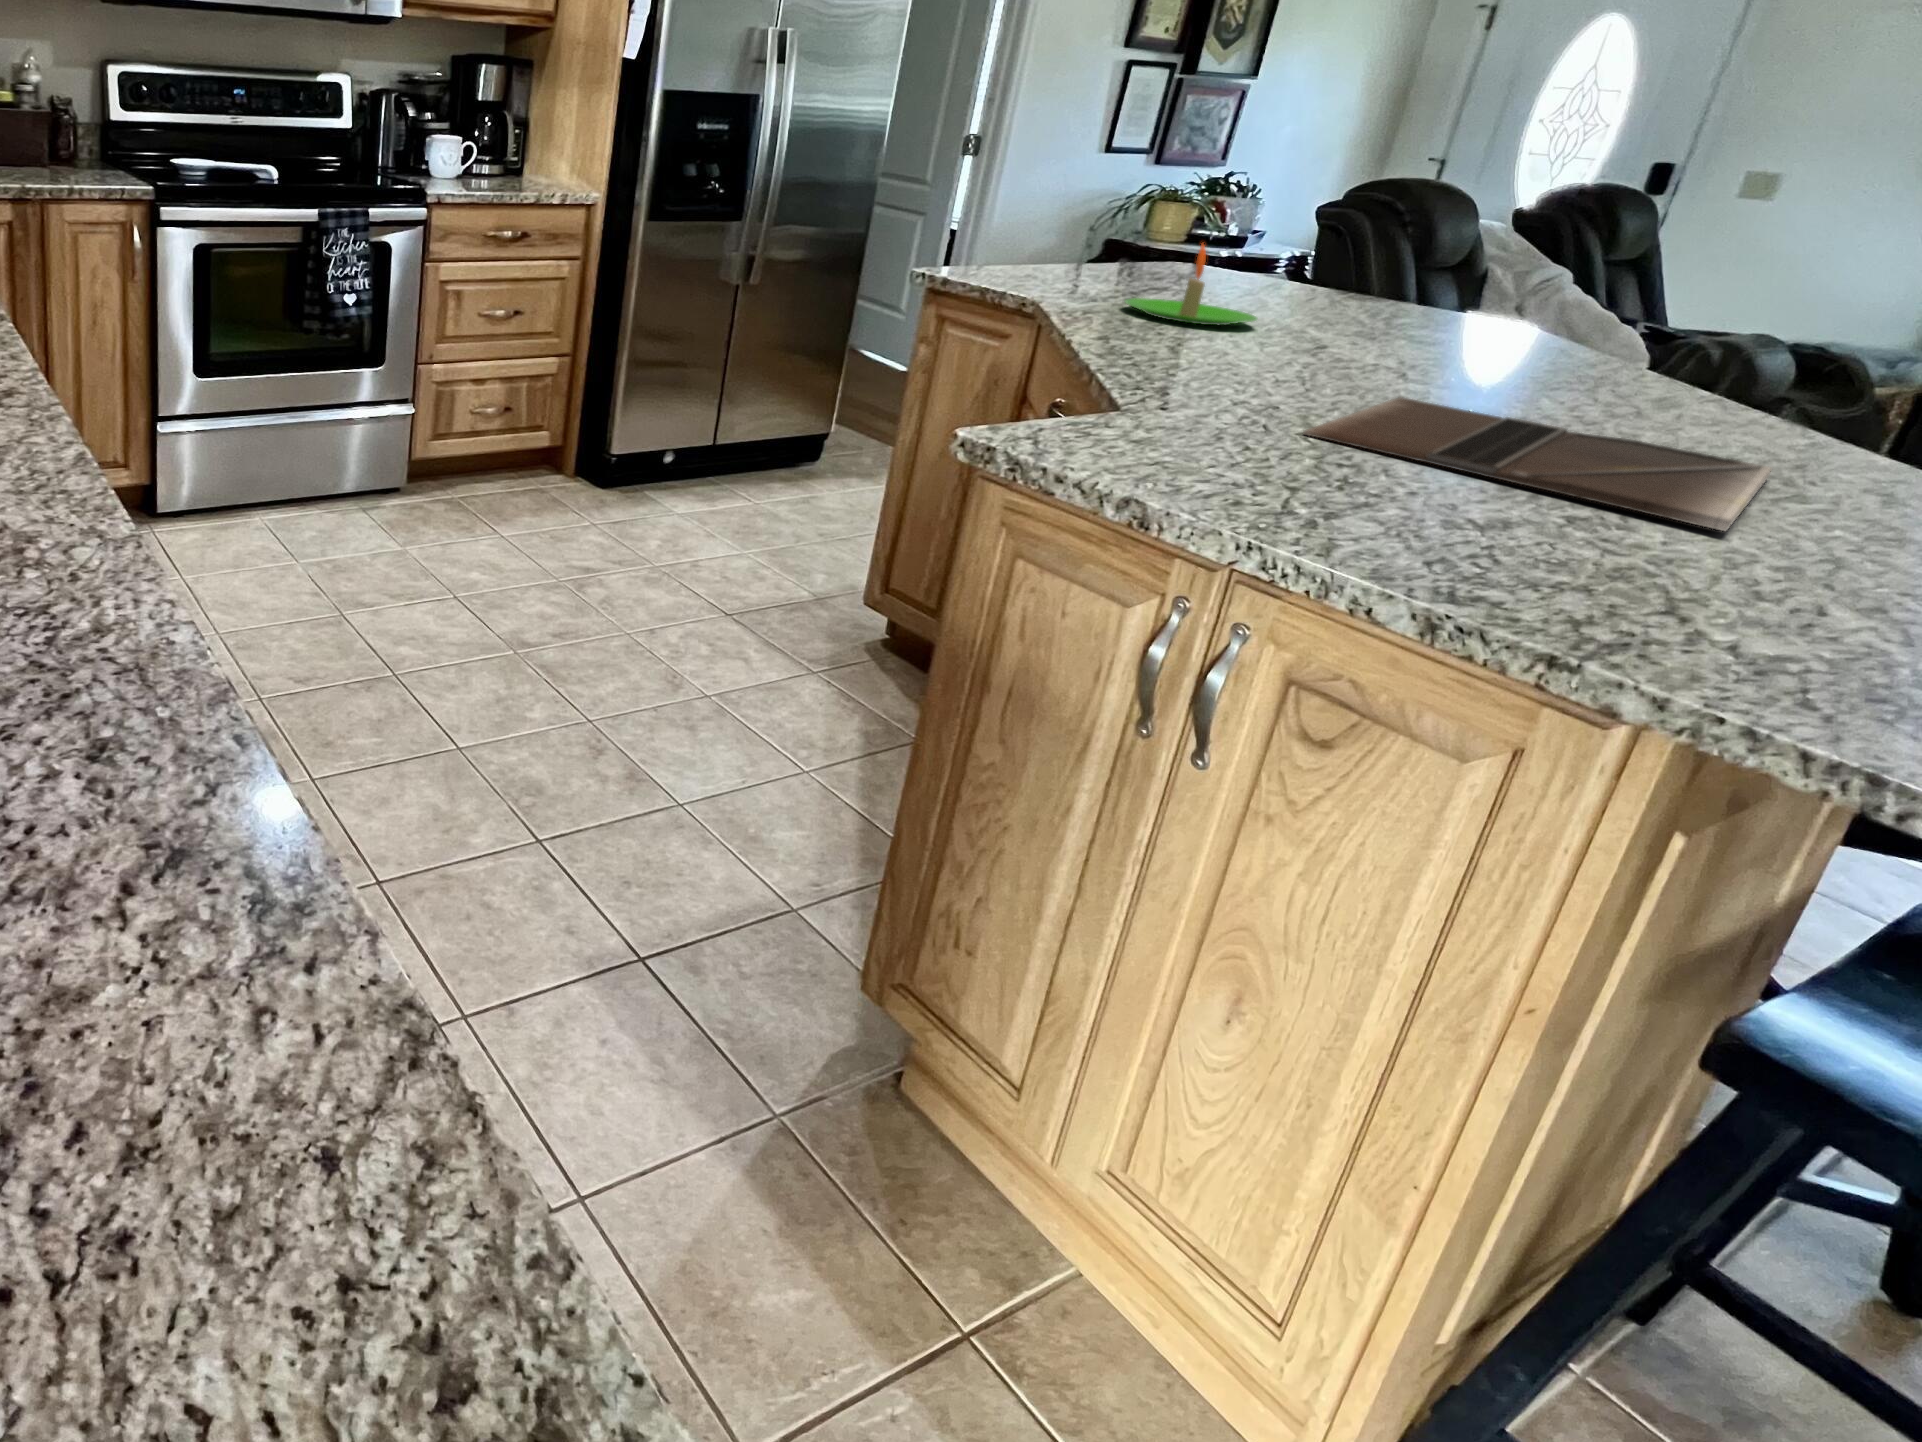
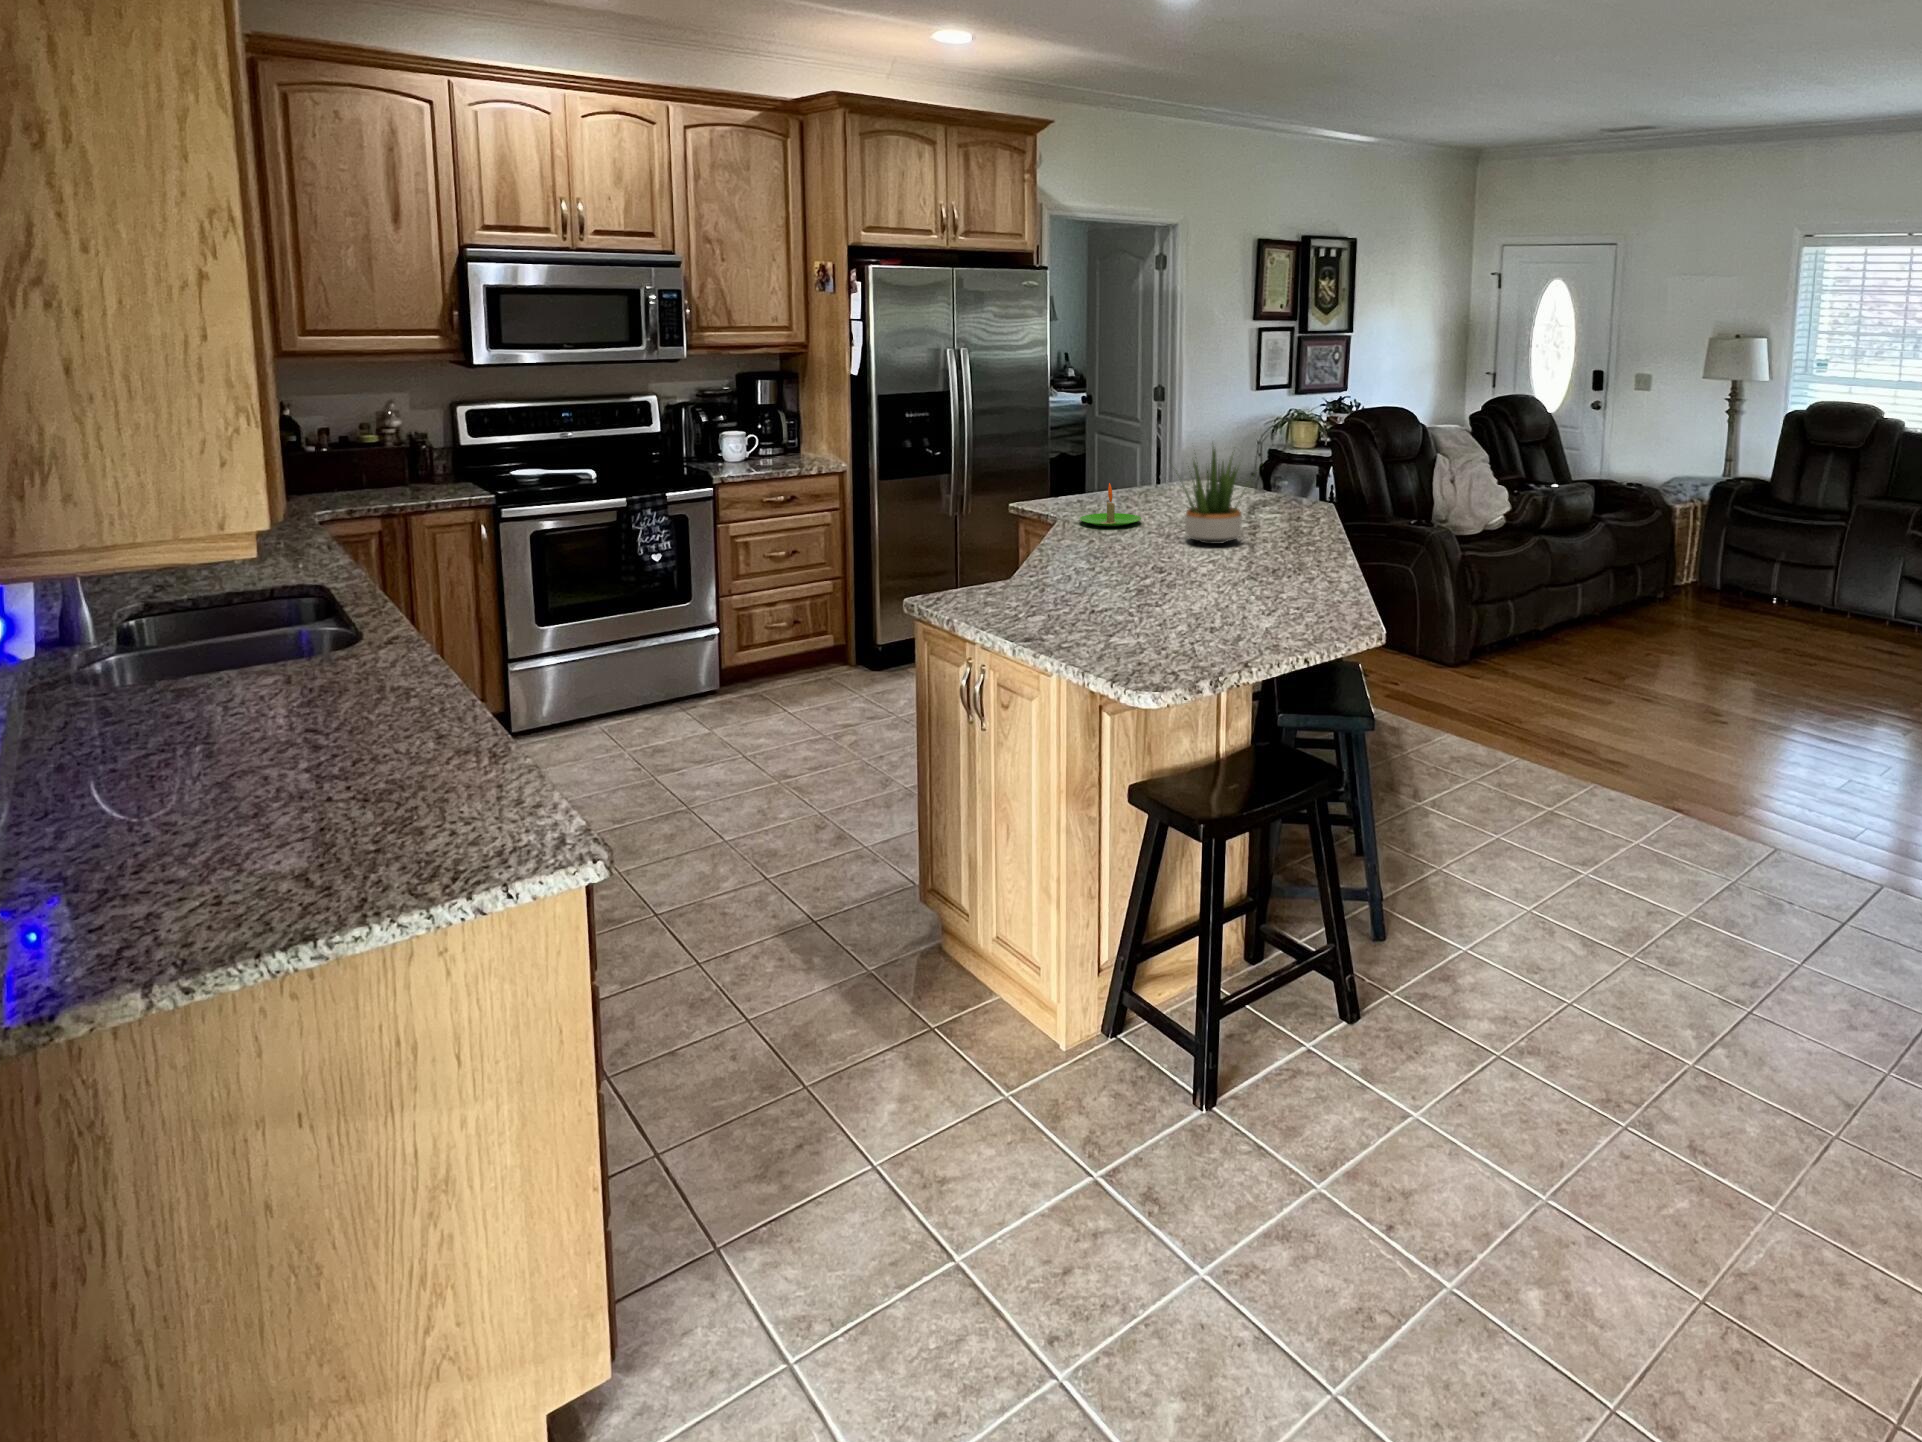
potted plant: none [1408,167,1725,386] -> present [1176,447,1253,544]
laptop: present [1304,397,1772,531] -> none [1052,557,1236,601]

